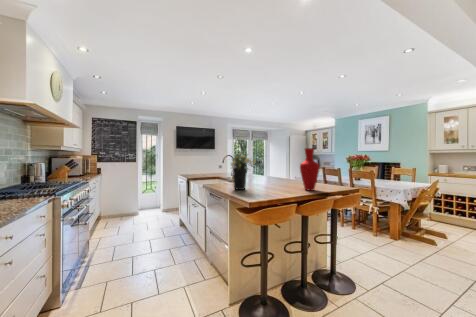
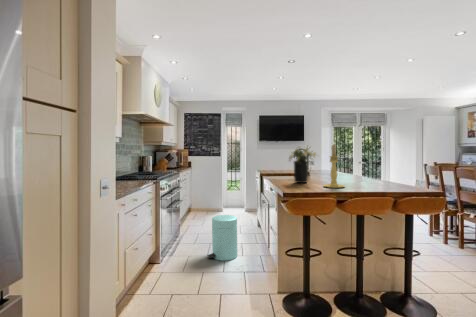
vase: present [300,148,320,191] -> none [366,139,390,187]
candle holder: none [267,151,288,195] -> present [324,145,344,188]
trash can: none [129,226,165,281] -> present [208,215,238,261]

